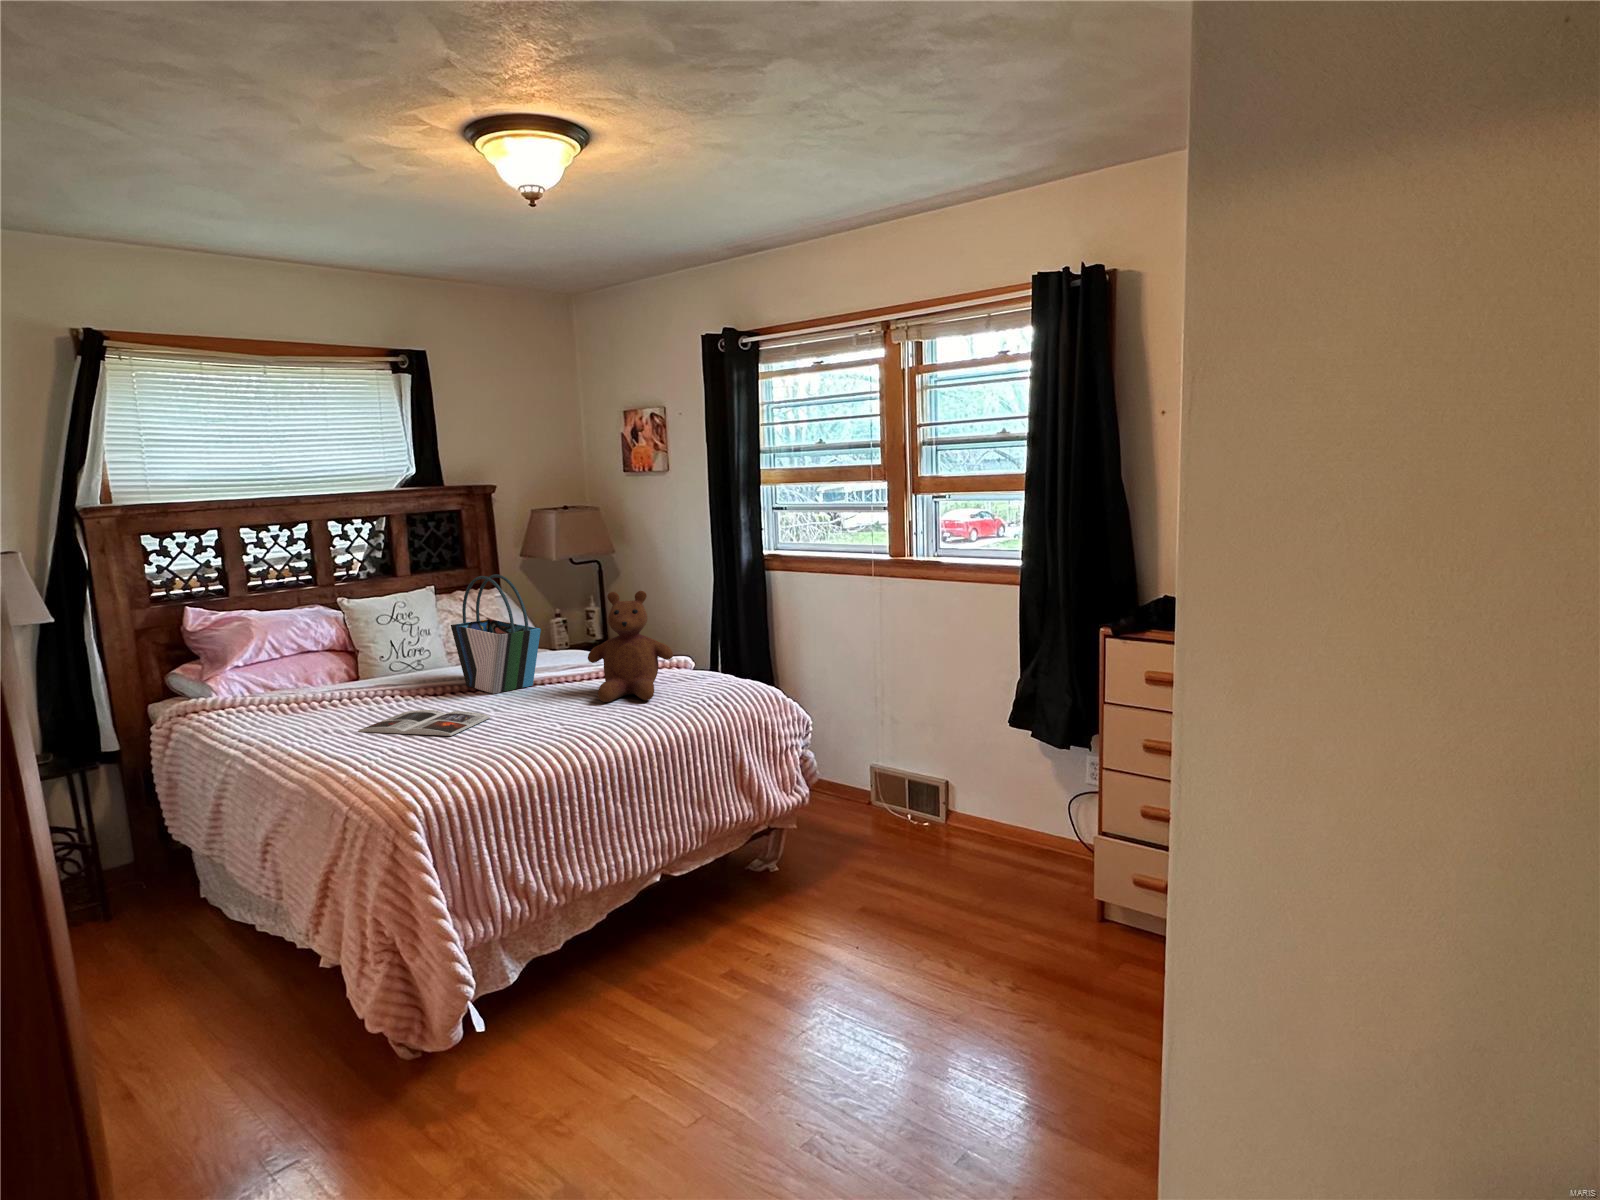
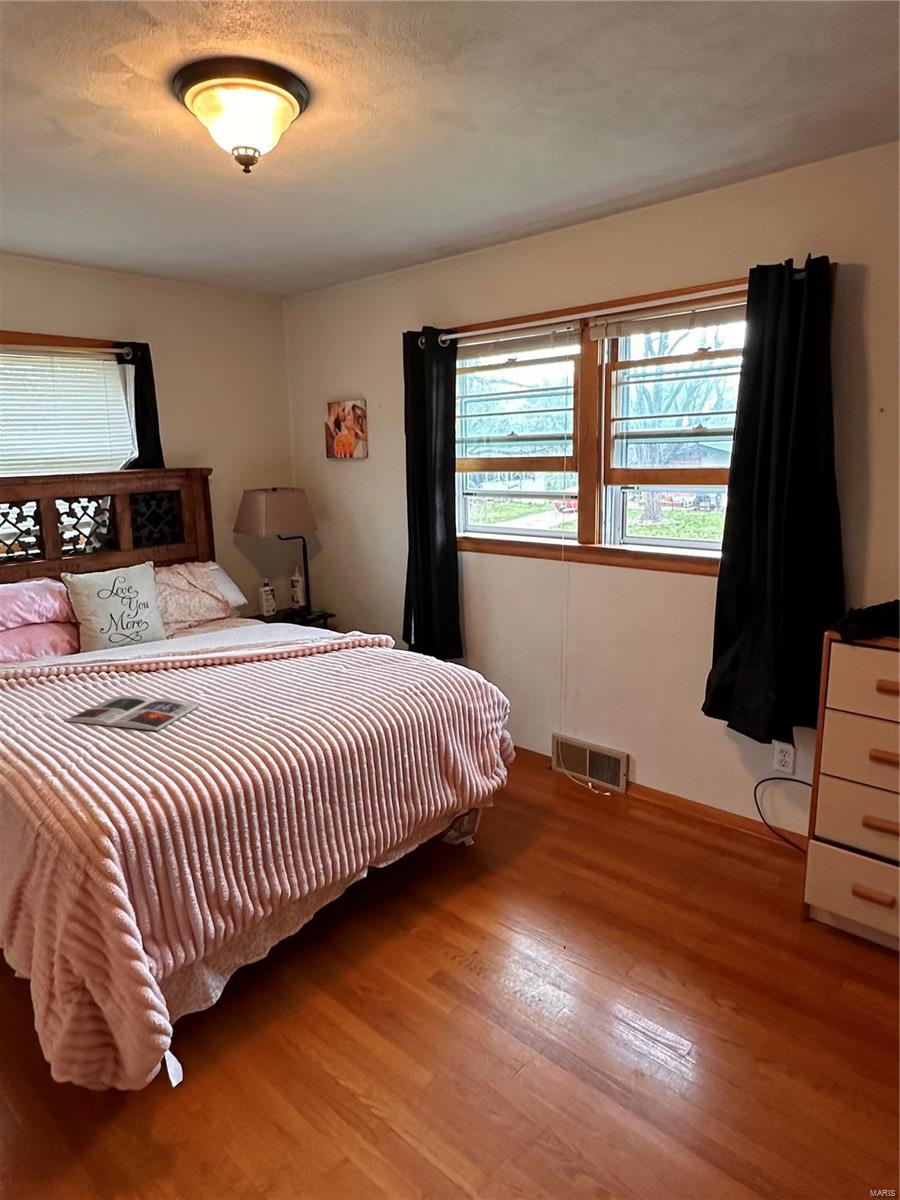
tote bag: present [451,574,541,694] -> none [165,558,251,675]
teddy bear: present [588,591,673,702] -> none [296,579,379,689]

